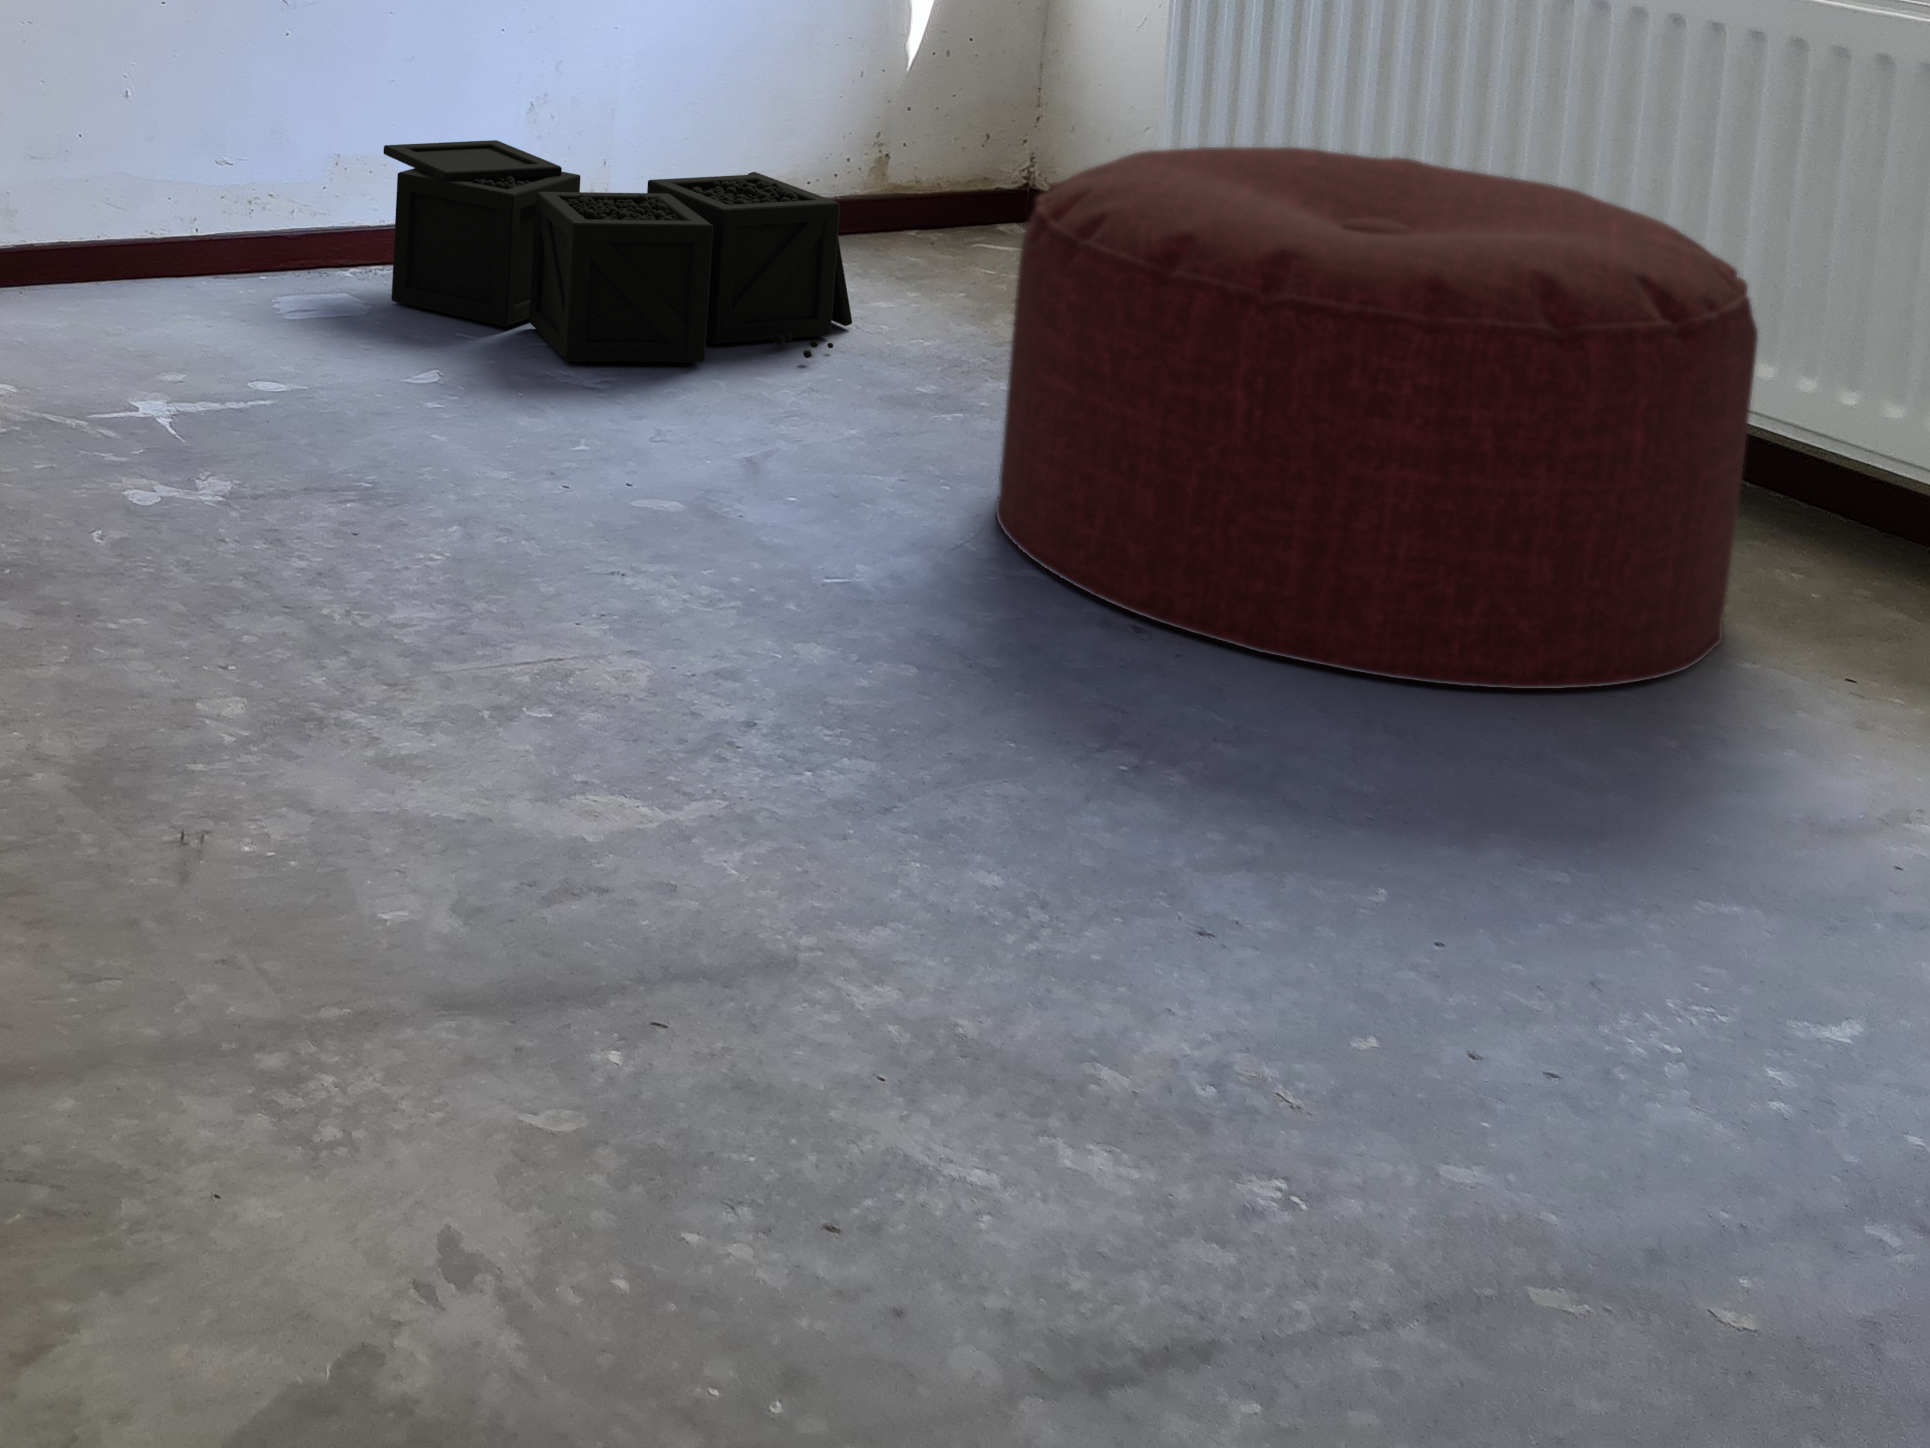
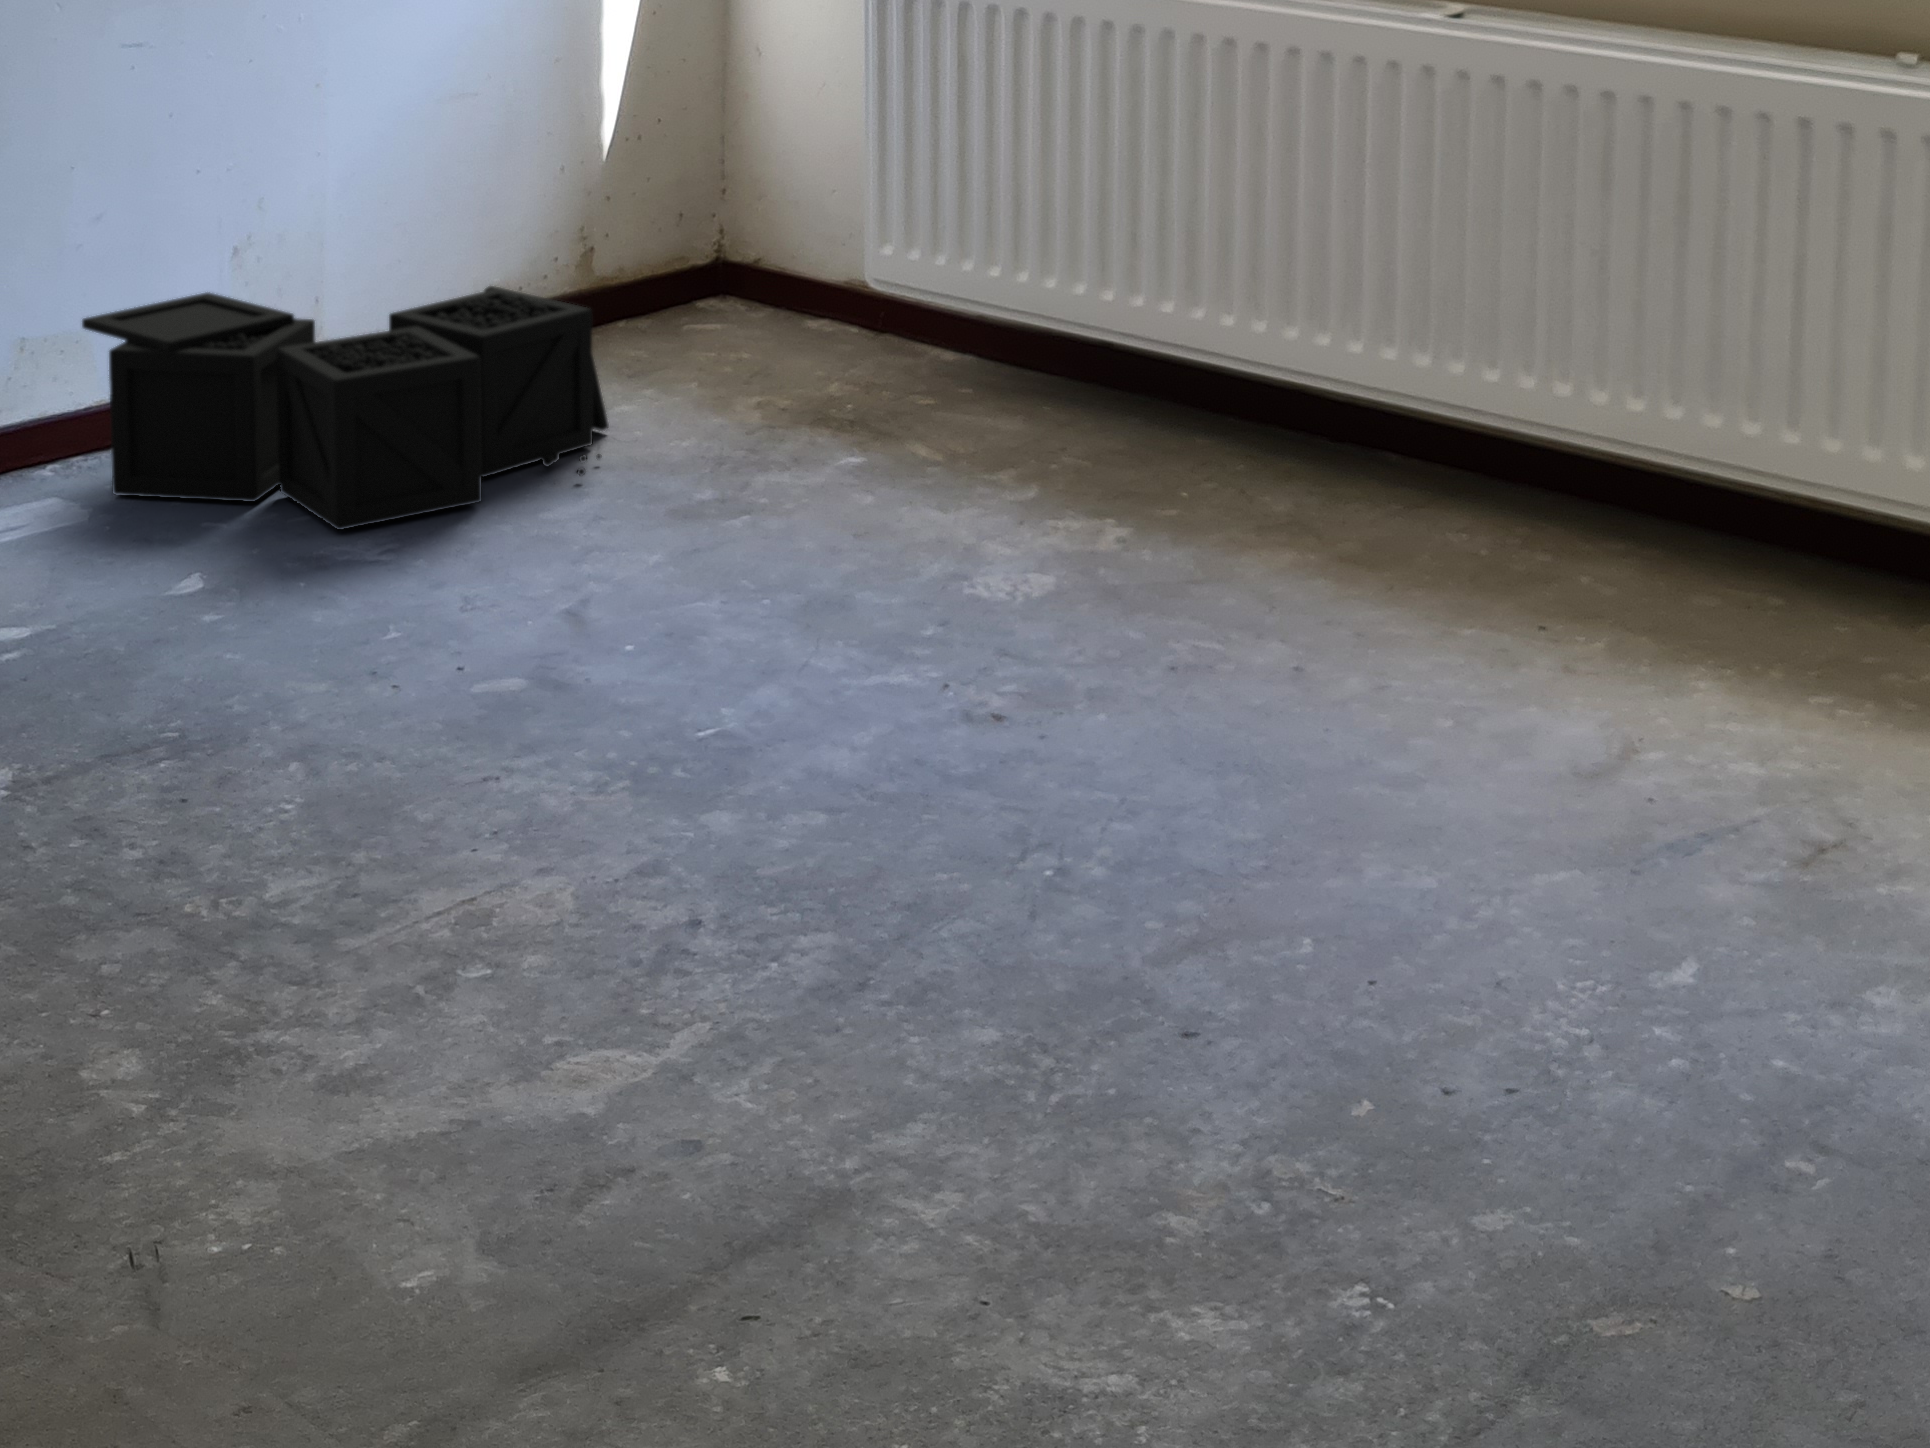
ottoman: present [996,147,1758,689] -> none [822,203,1440,705]

